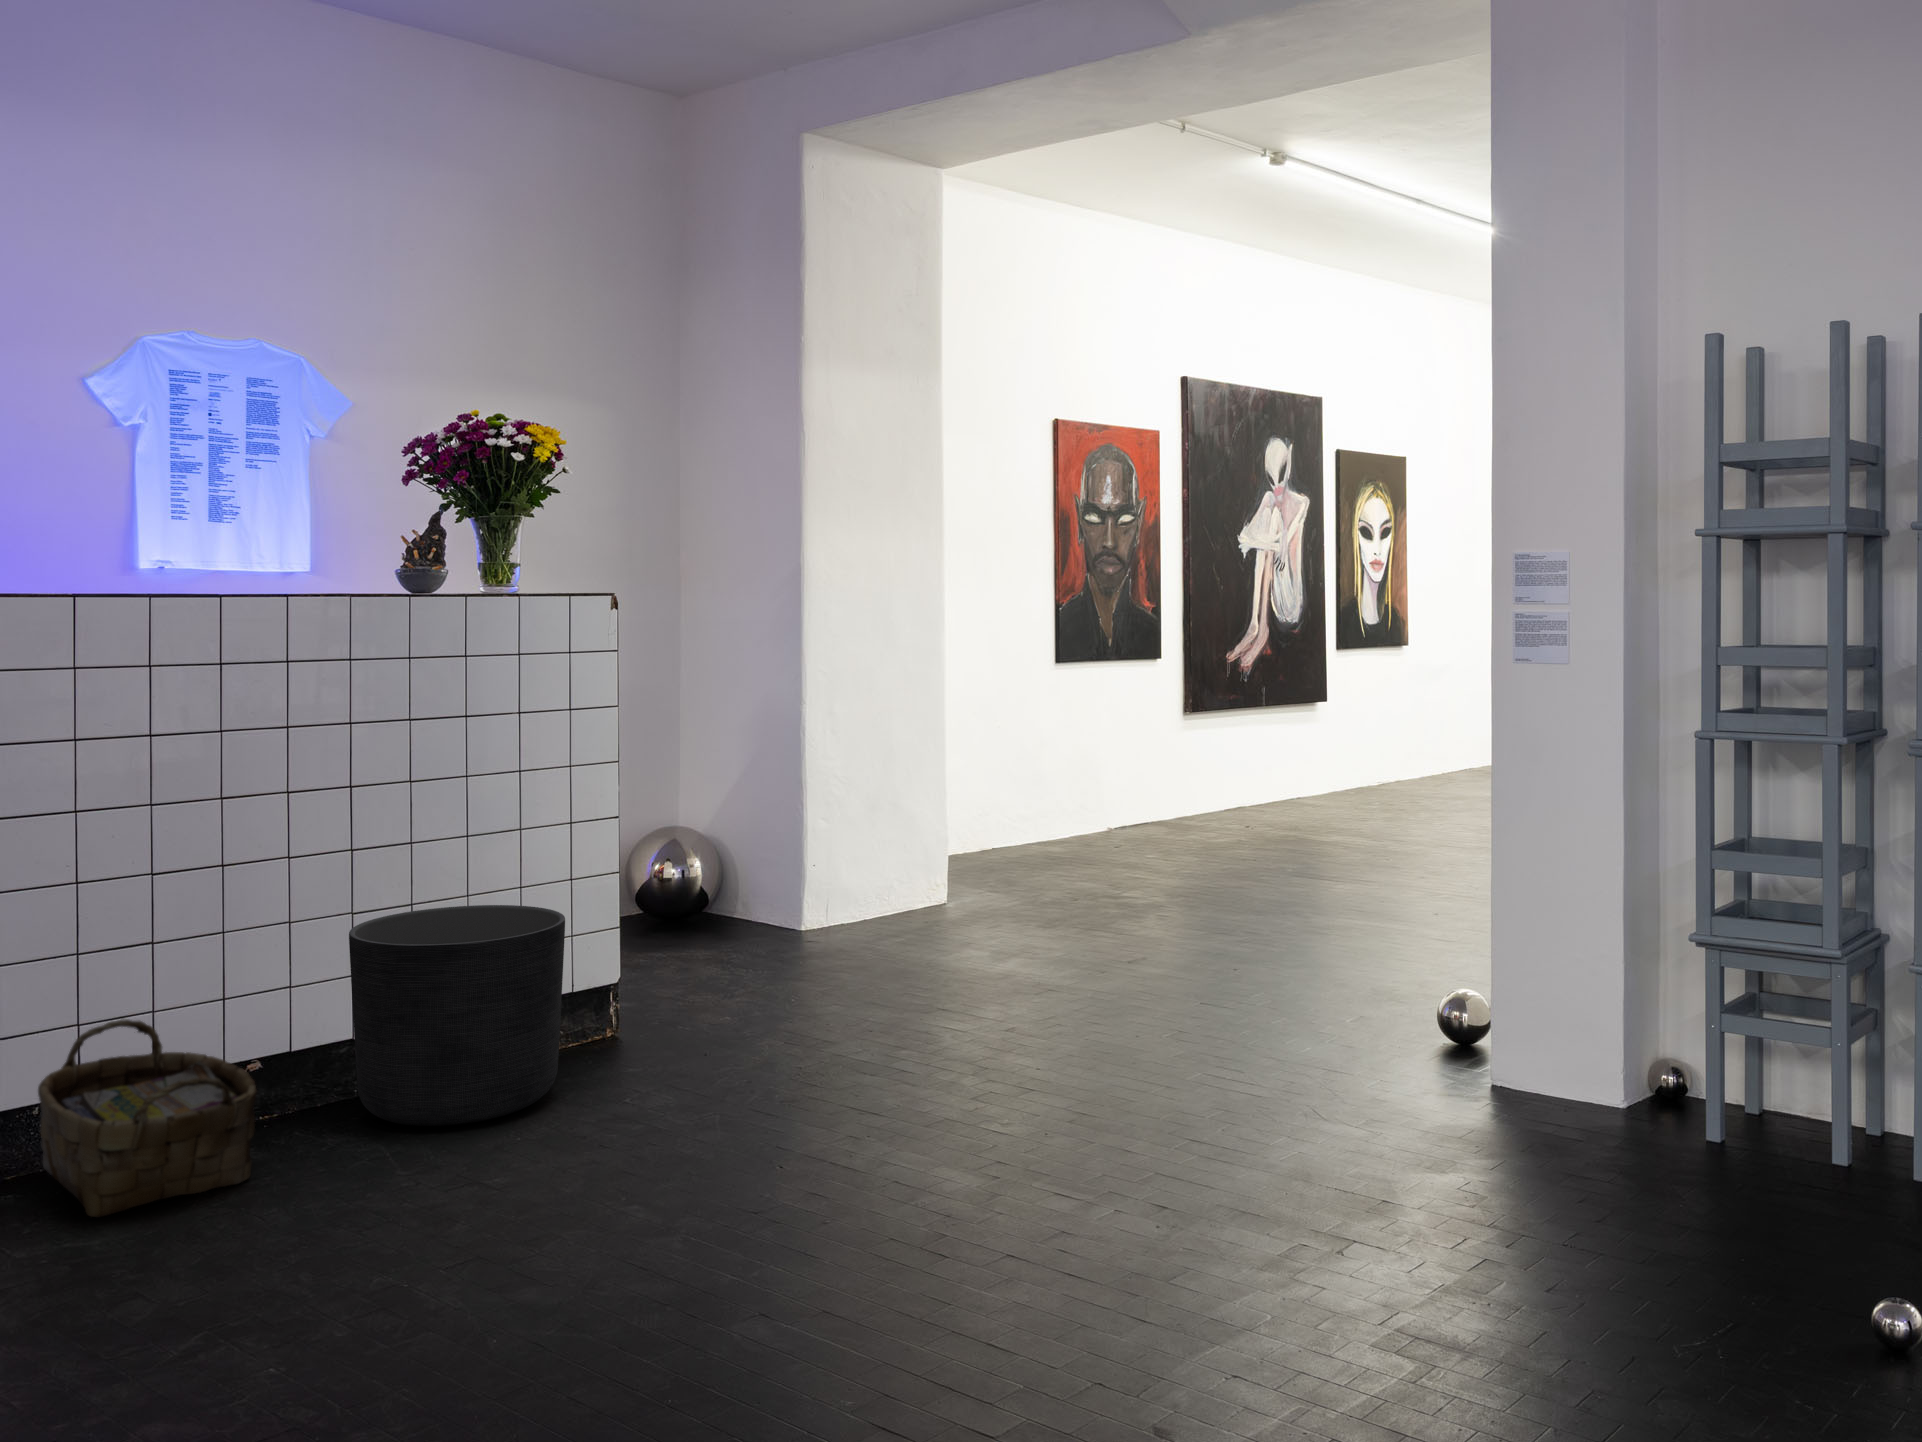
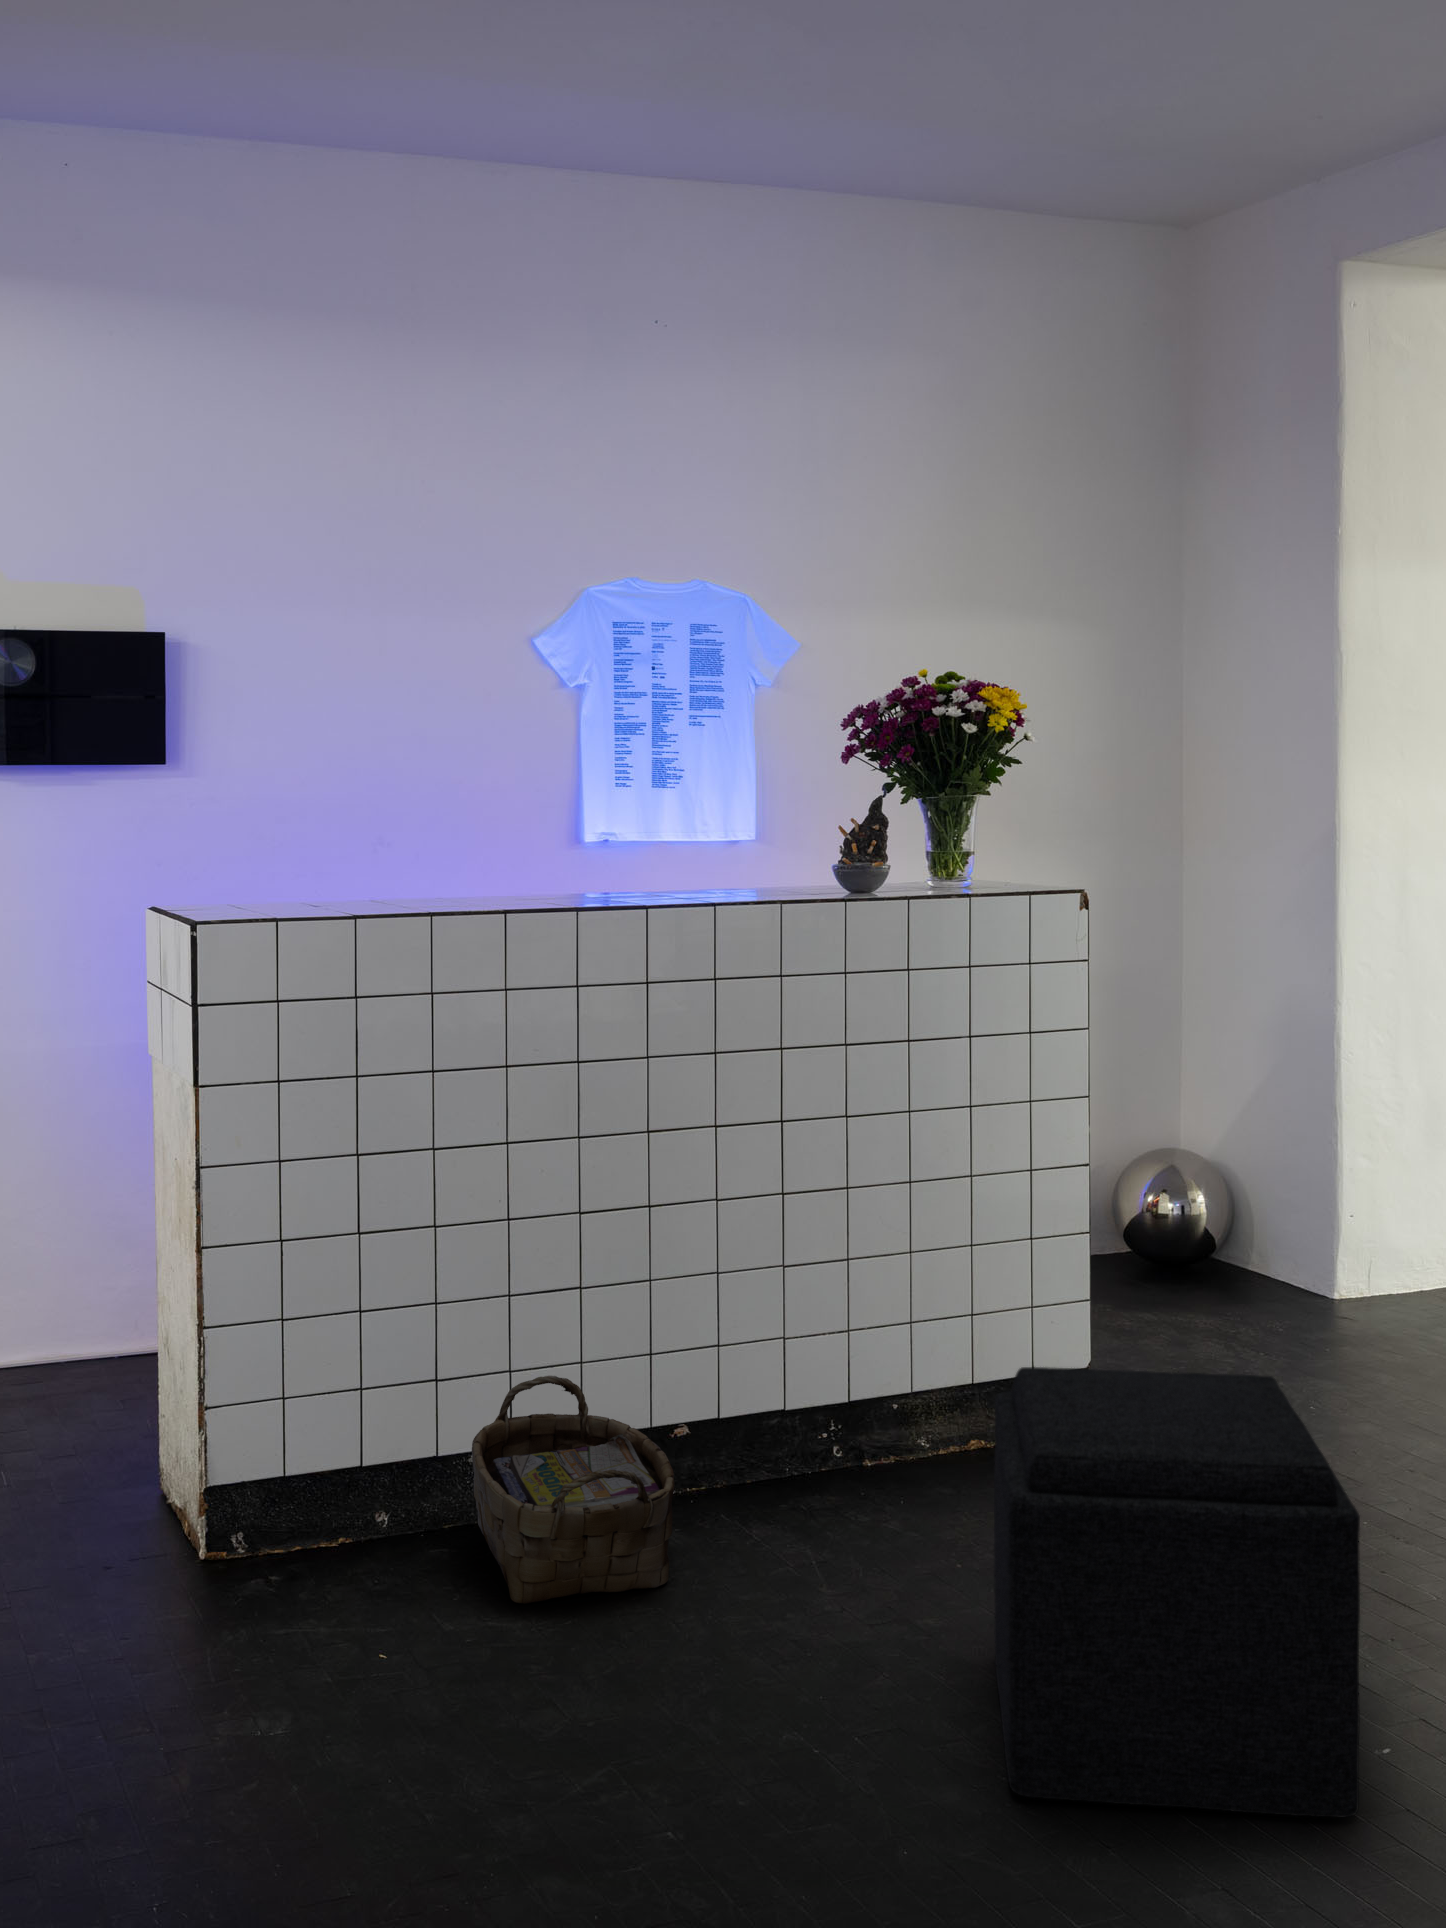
planter: present [349,905,565,1126] -> none [775,1272,1017,1550]
ottoman: none [555,920,835,1247] -> present [994,1367,1360,1817]

